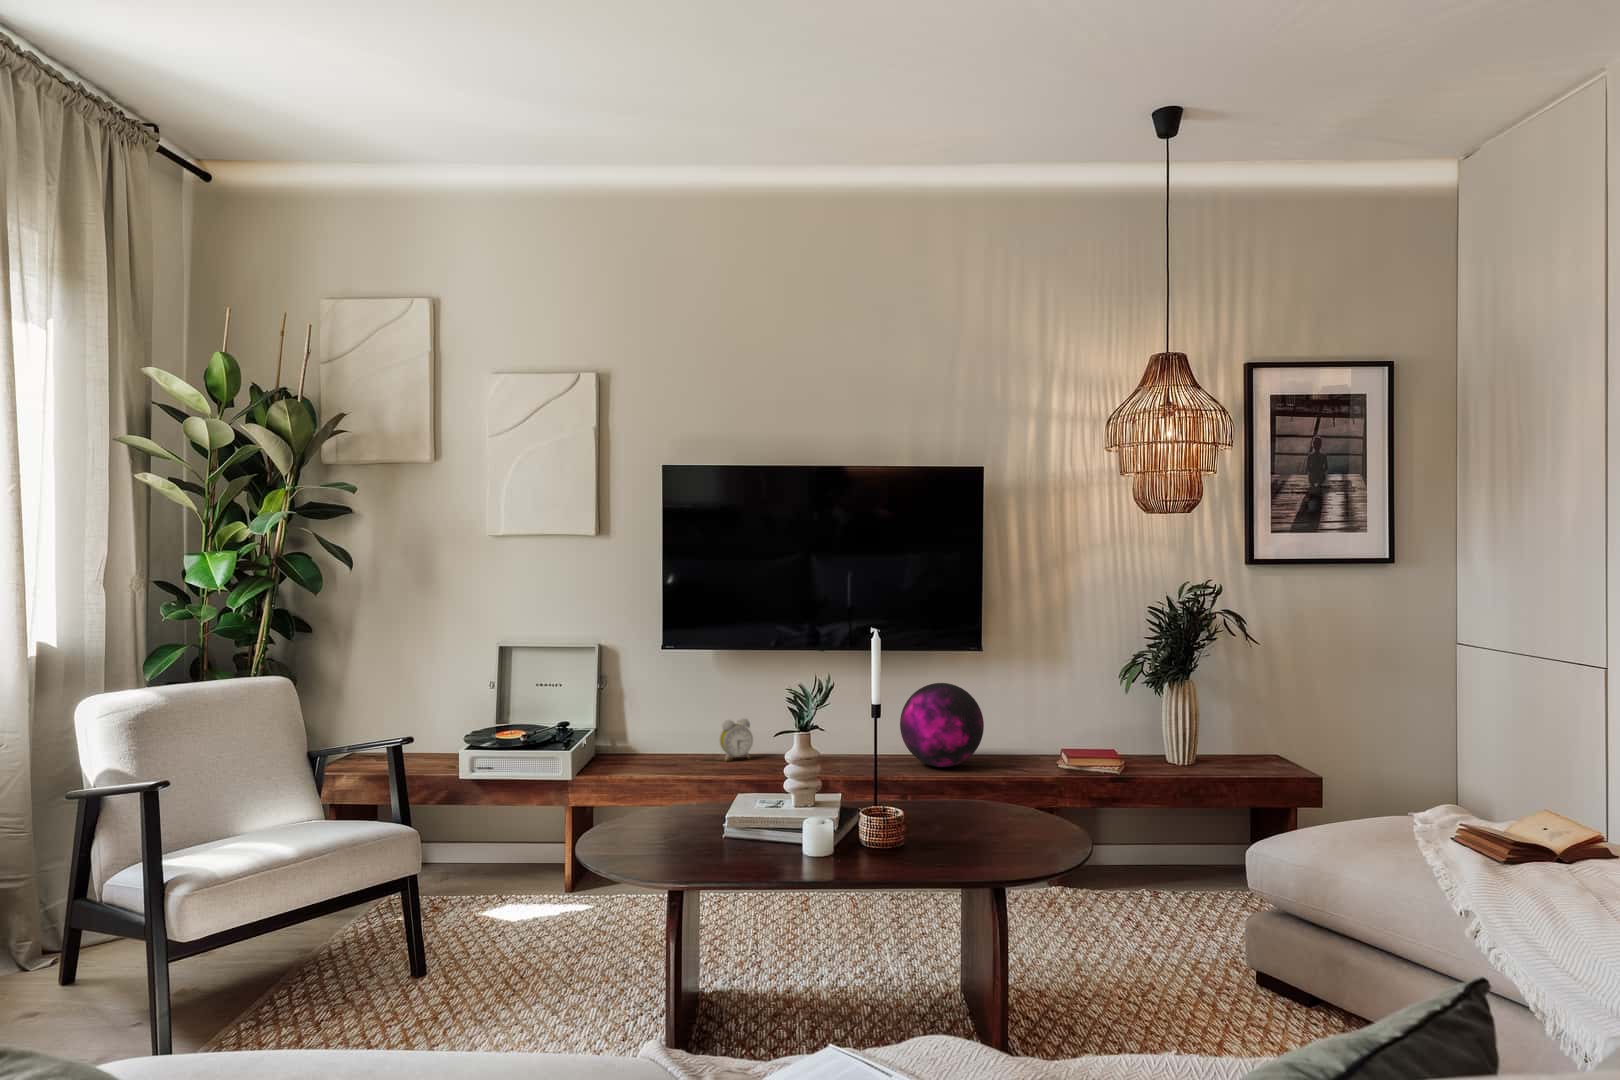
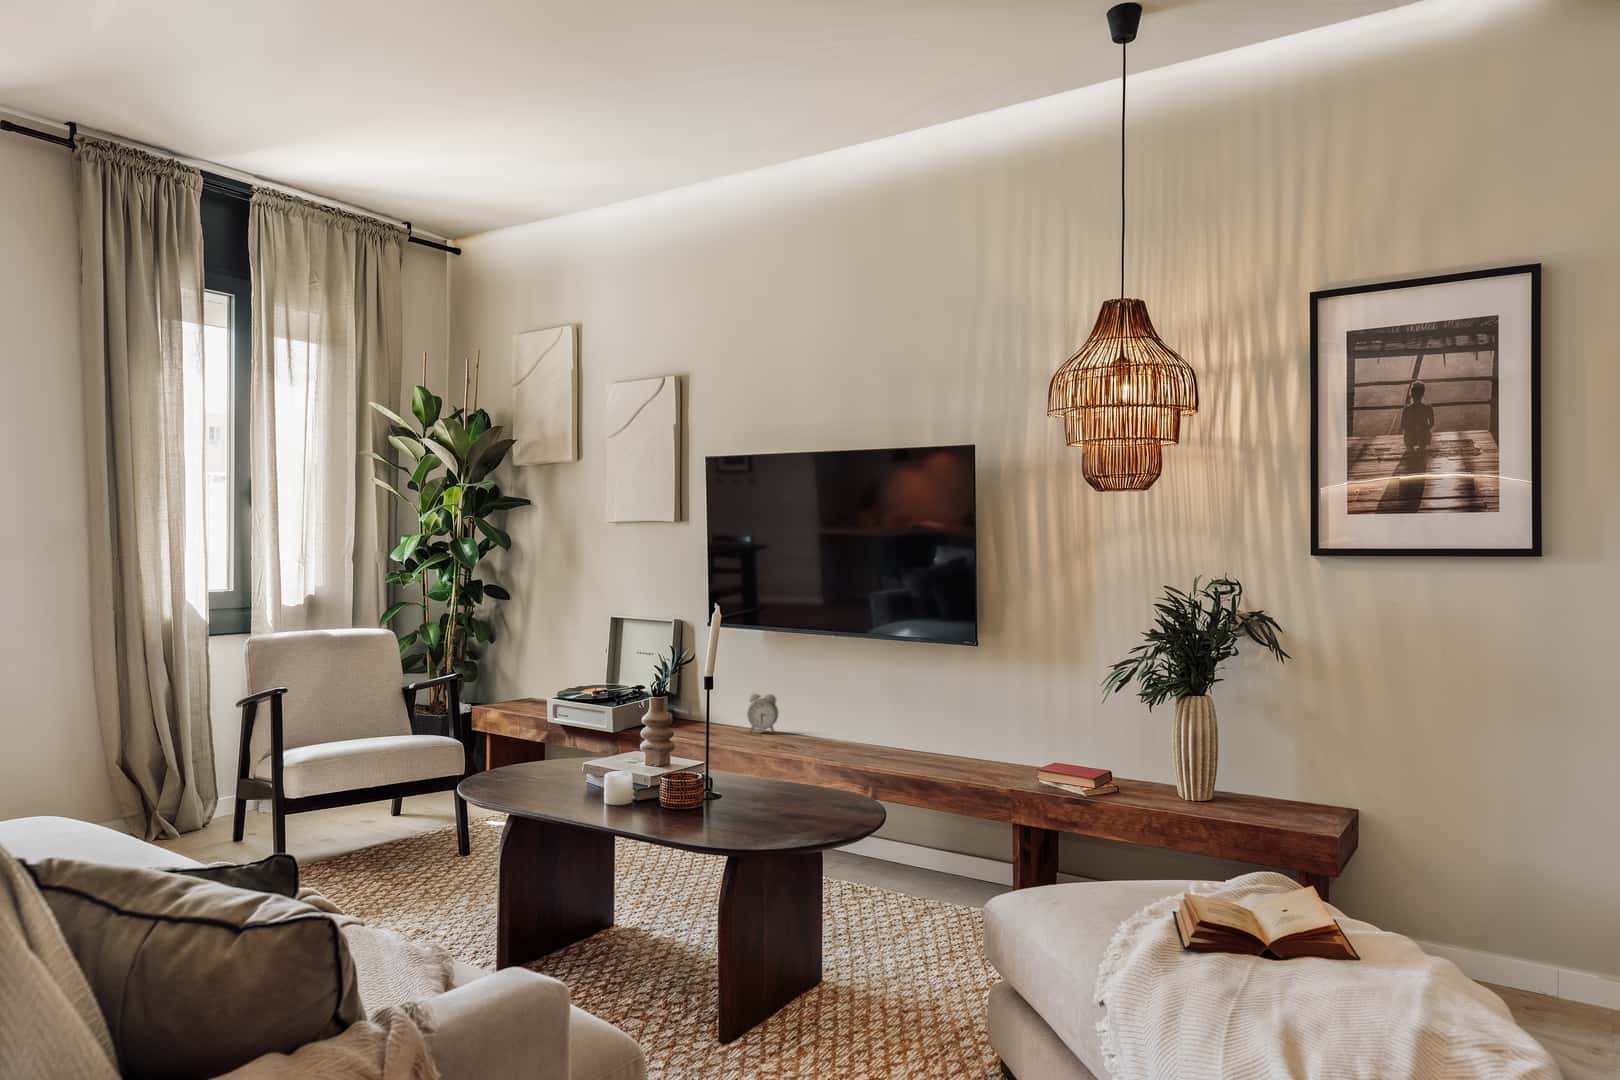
decorative orb: present [900,683,984,767] -> none [875,673,963,763]

